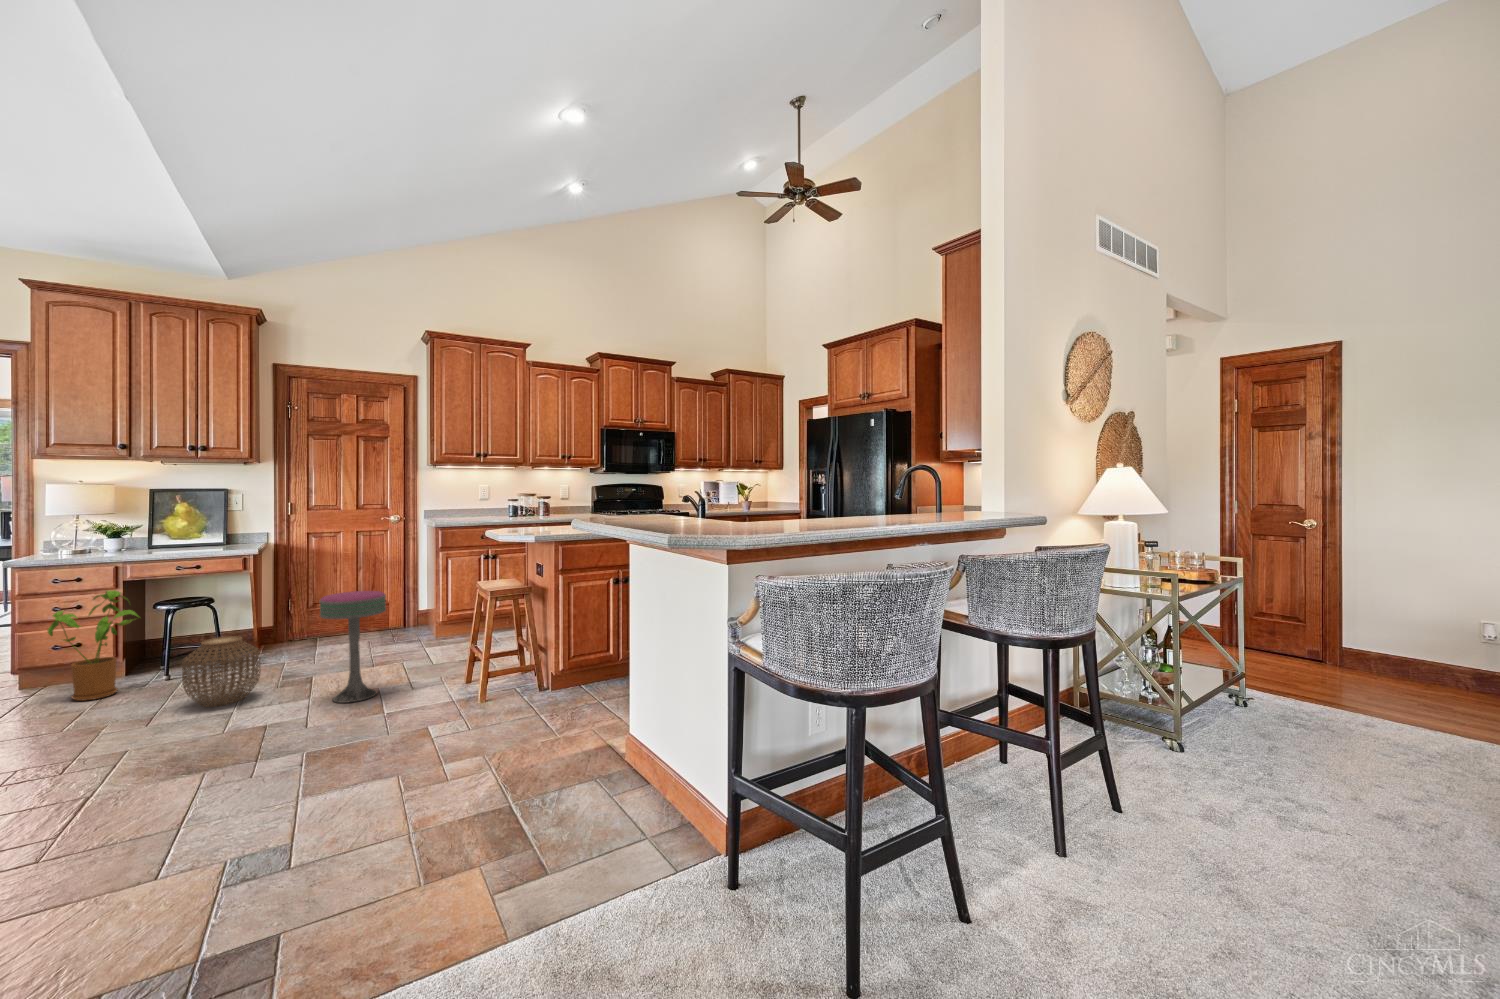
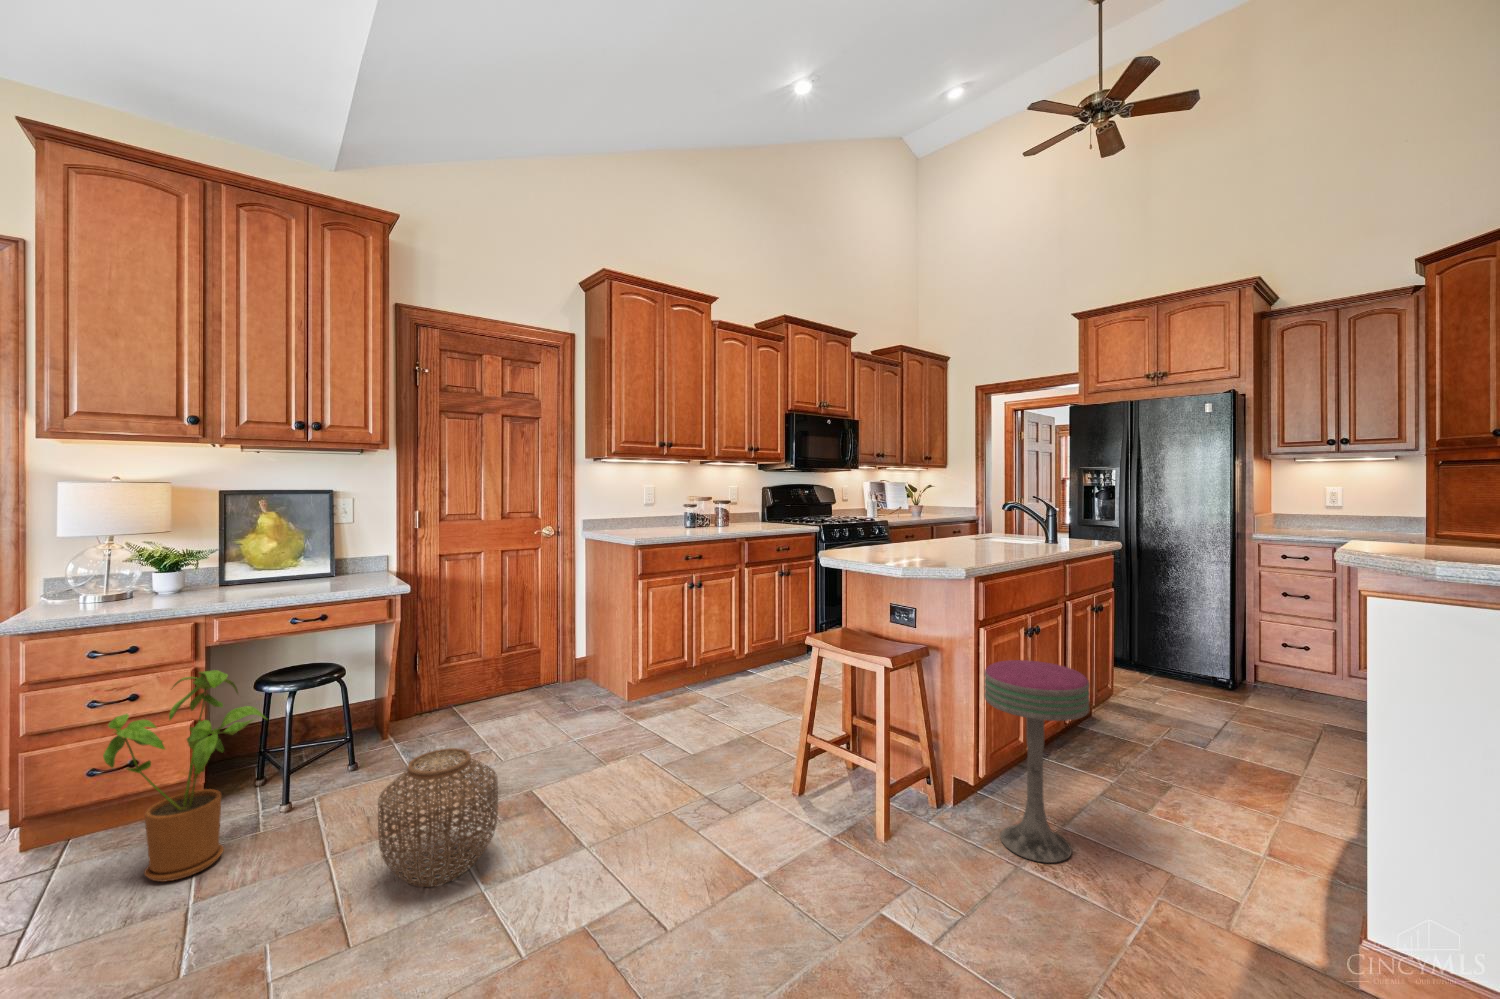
bar stool: present [320,591,386,703] -> present [984,660,1090,863]

